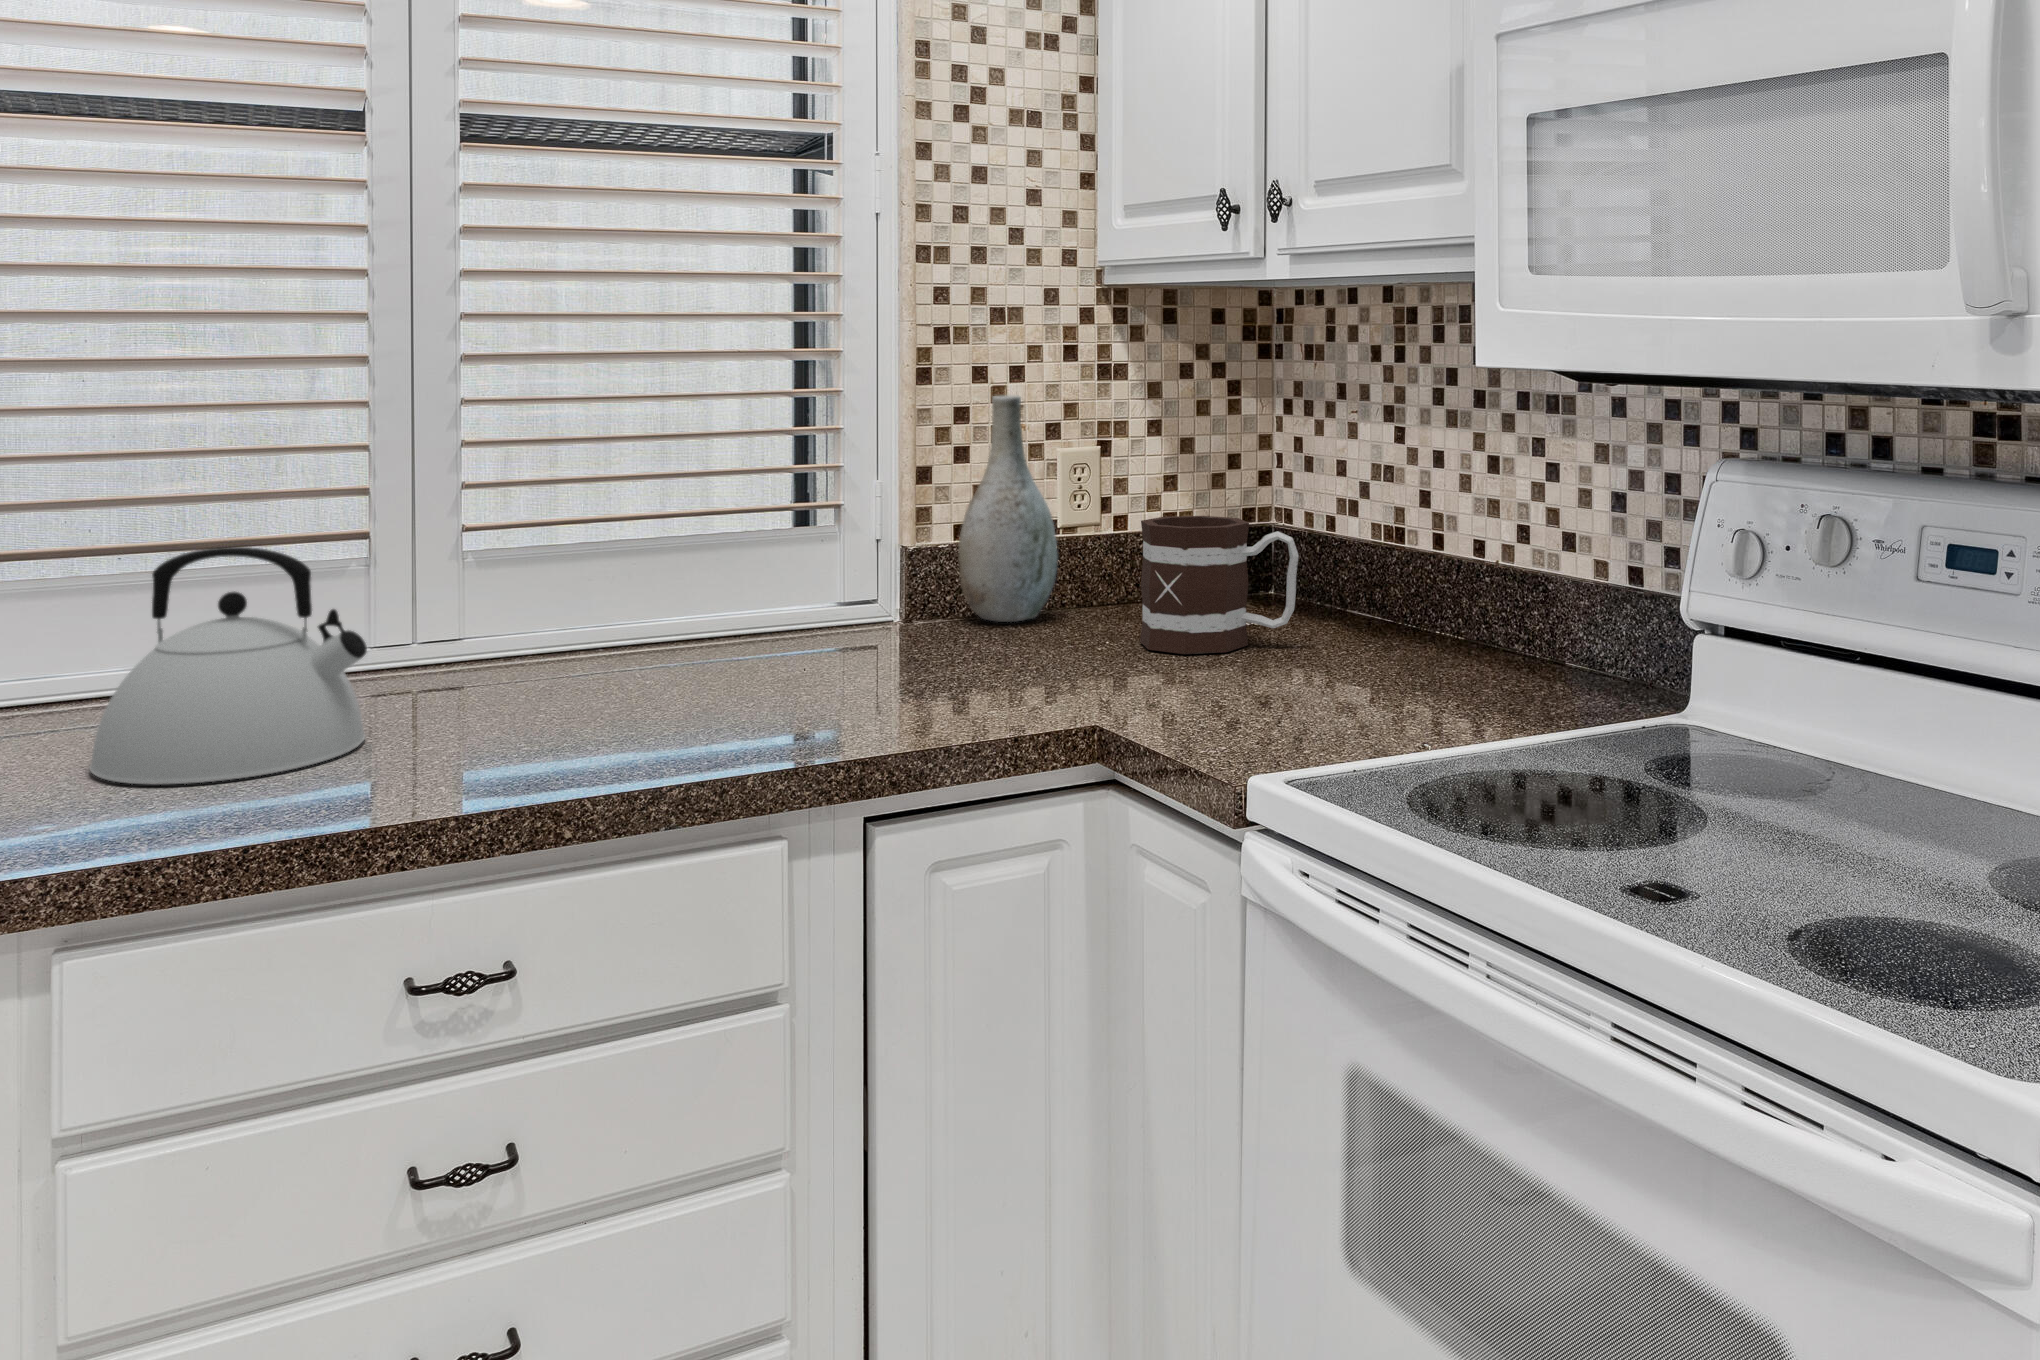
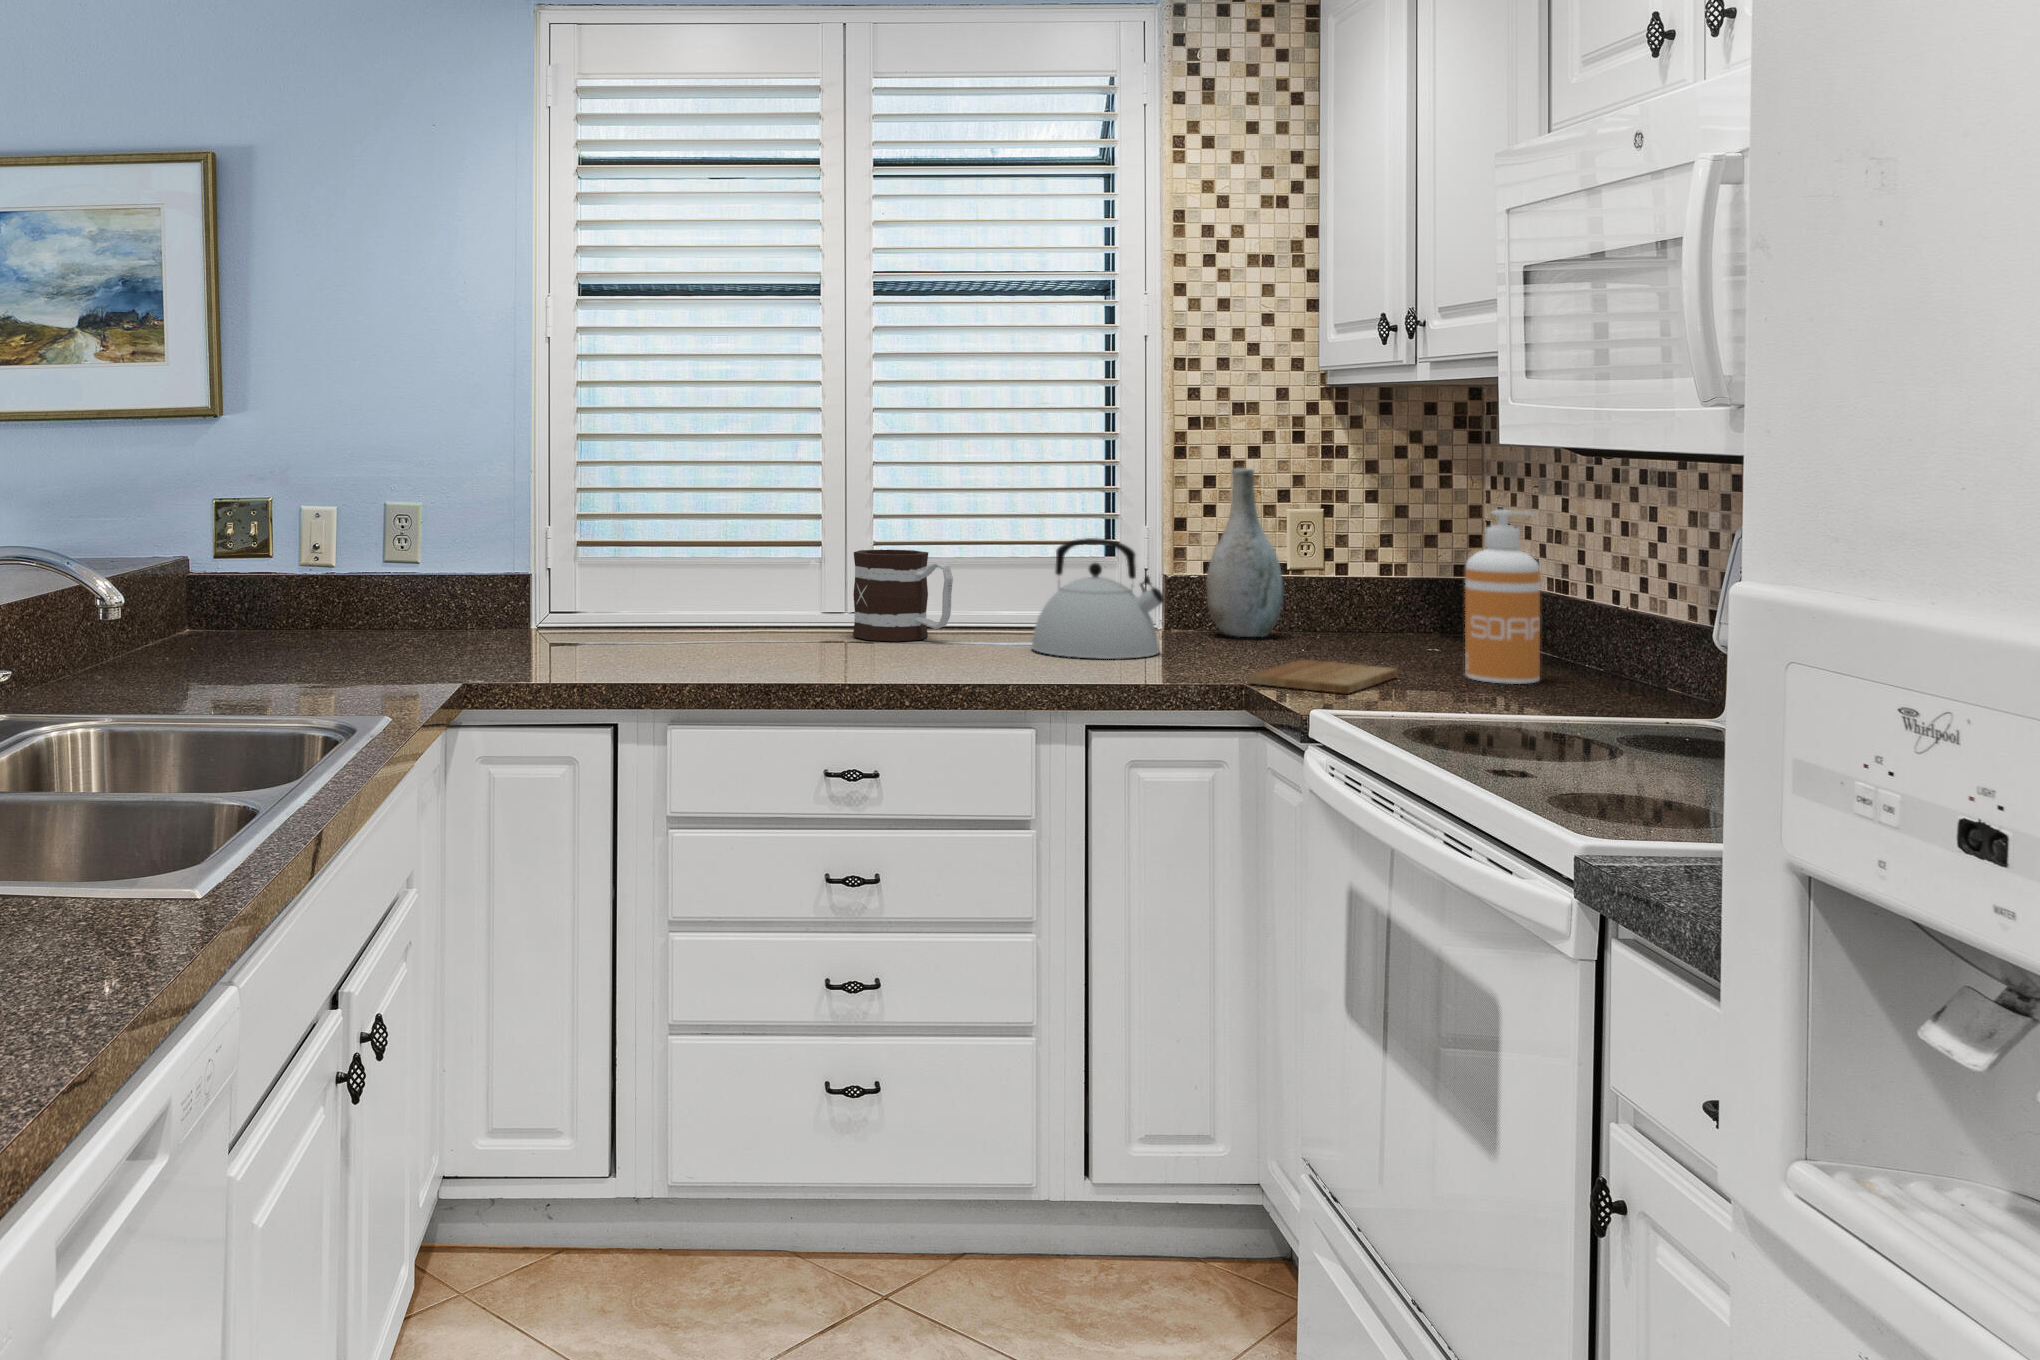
soap dispenser: none [1341,448,1429,677] -> present [1465,510,1540,684]
mug: present [1140,516,1299,654] -> present [853,550,953,641]
kettle: present [90,547,367,785] -> present [1032,538,1164,659]
cutting board: none [1100,665,1269,726] -> present [1247,660,1398,694]

